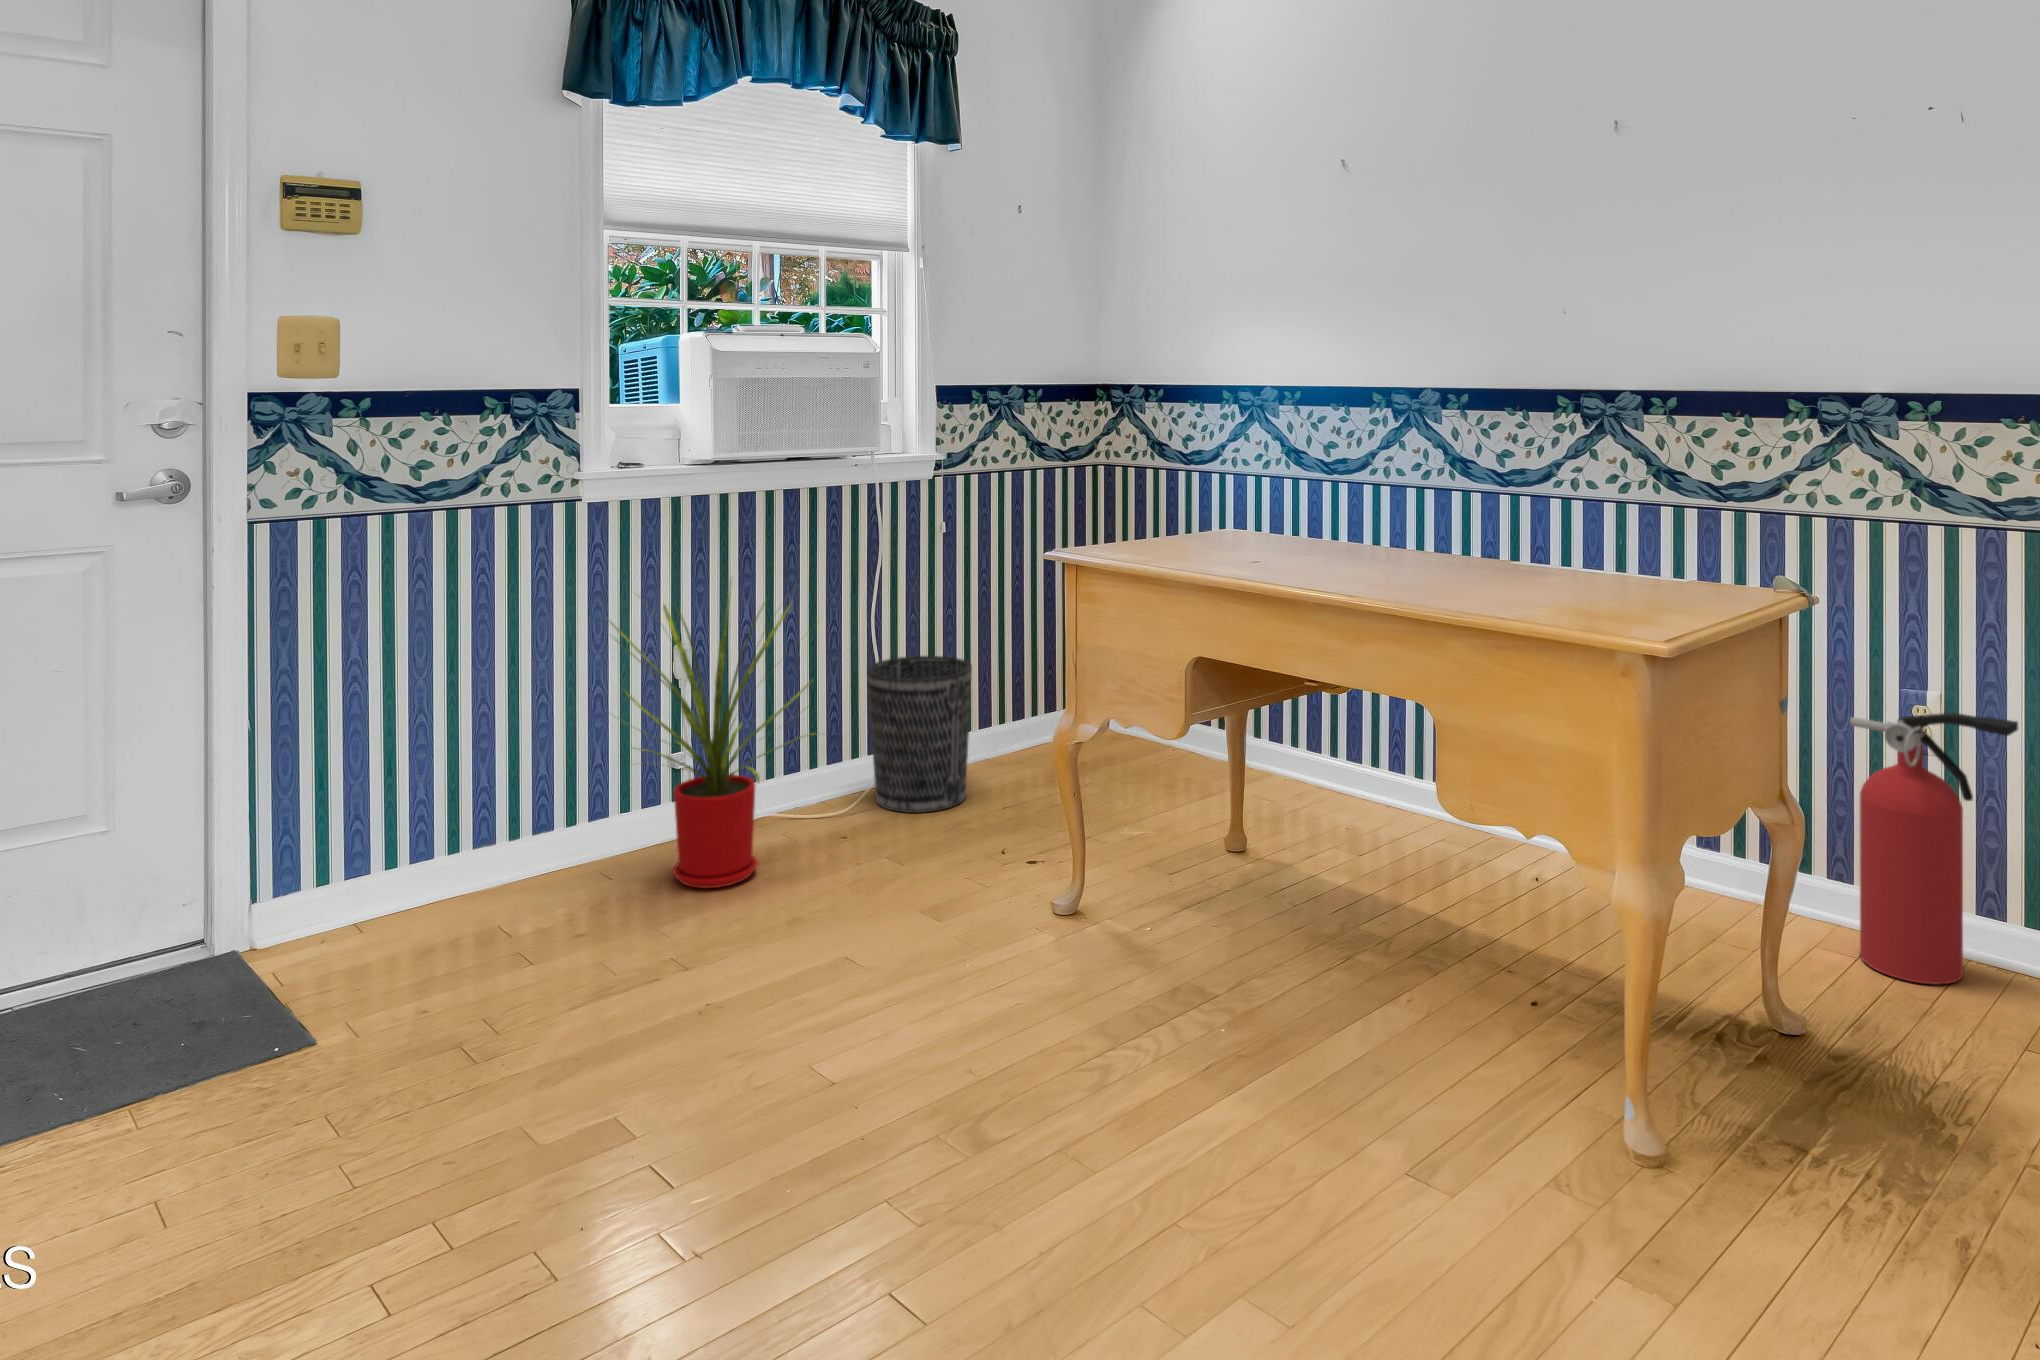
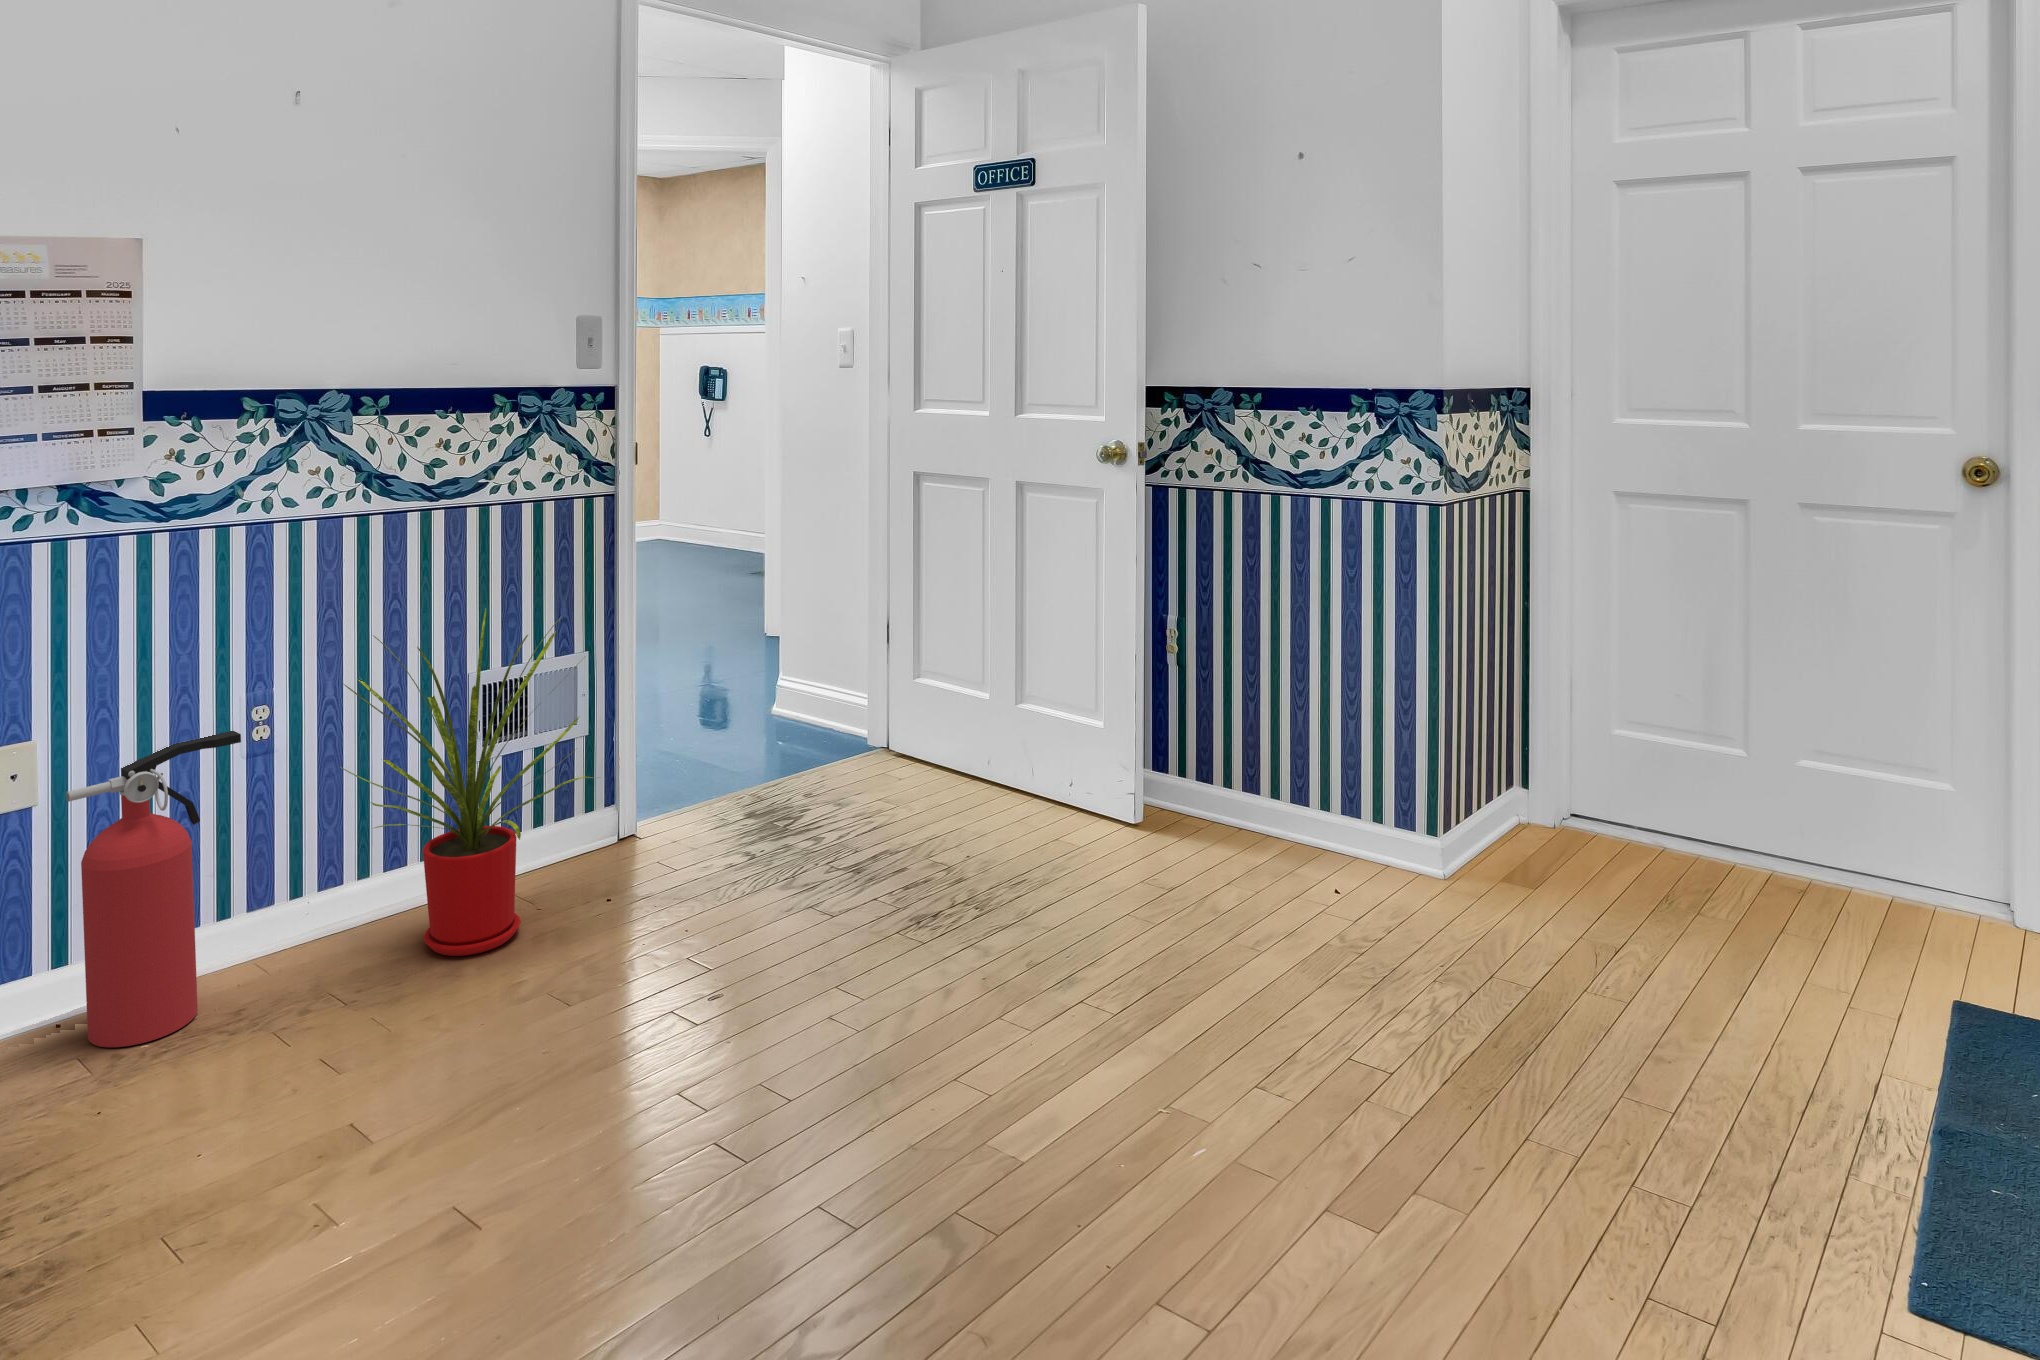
wastebasket: present [867,656,972,813] -> none [639,678,753,849]
fire extinguisher: present [1850,713,2018,984] -> present [66,731,241,1047]

